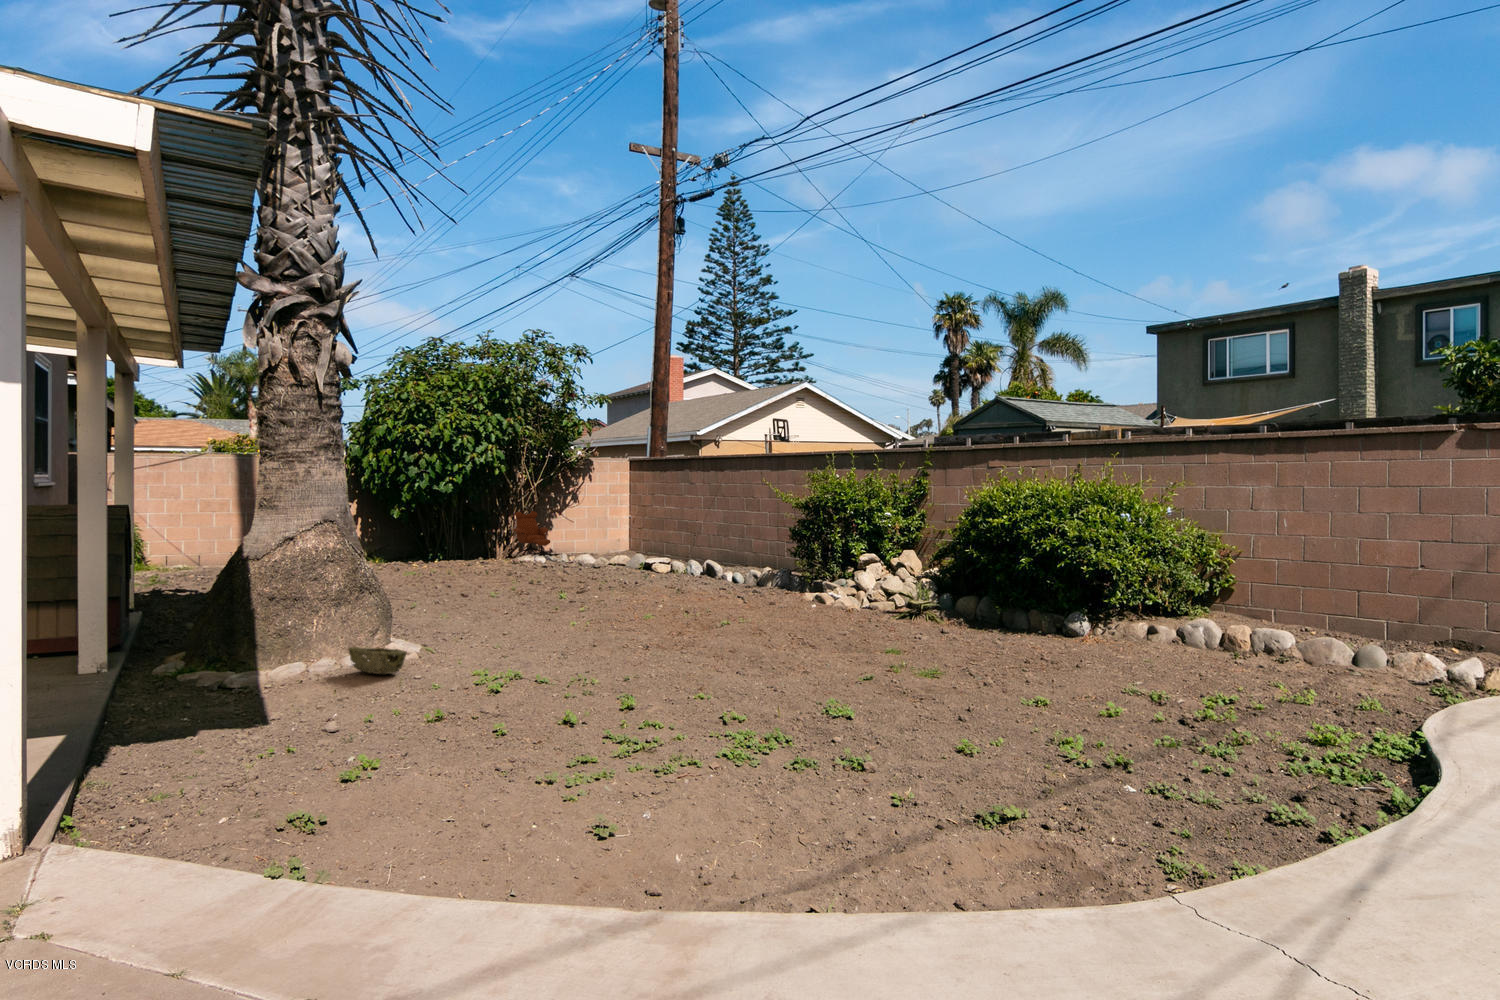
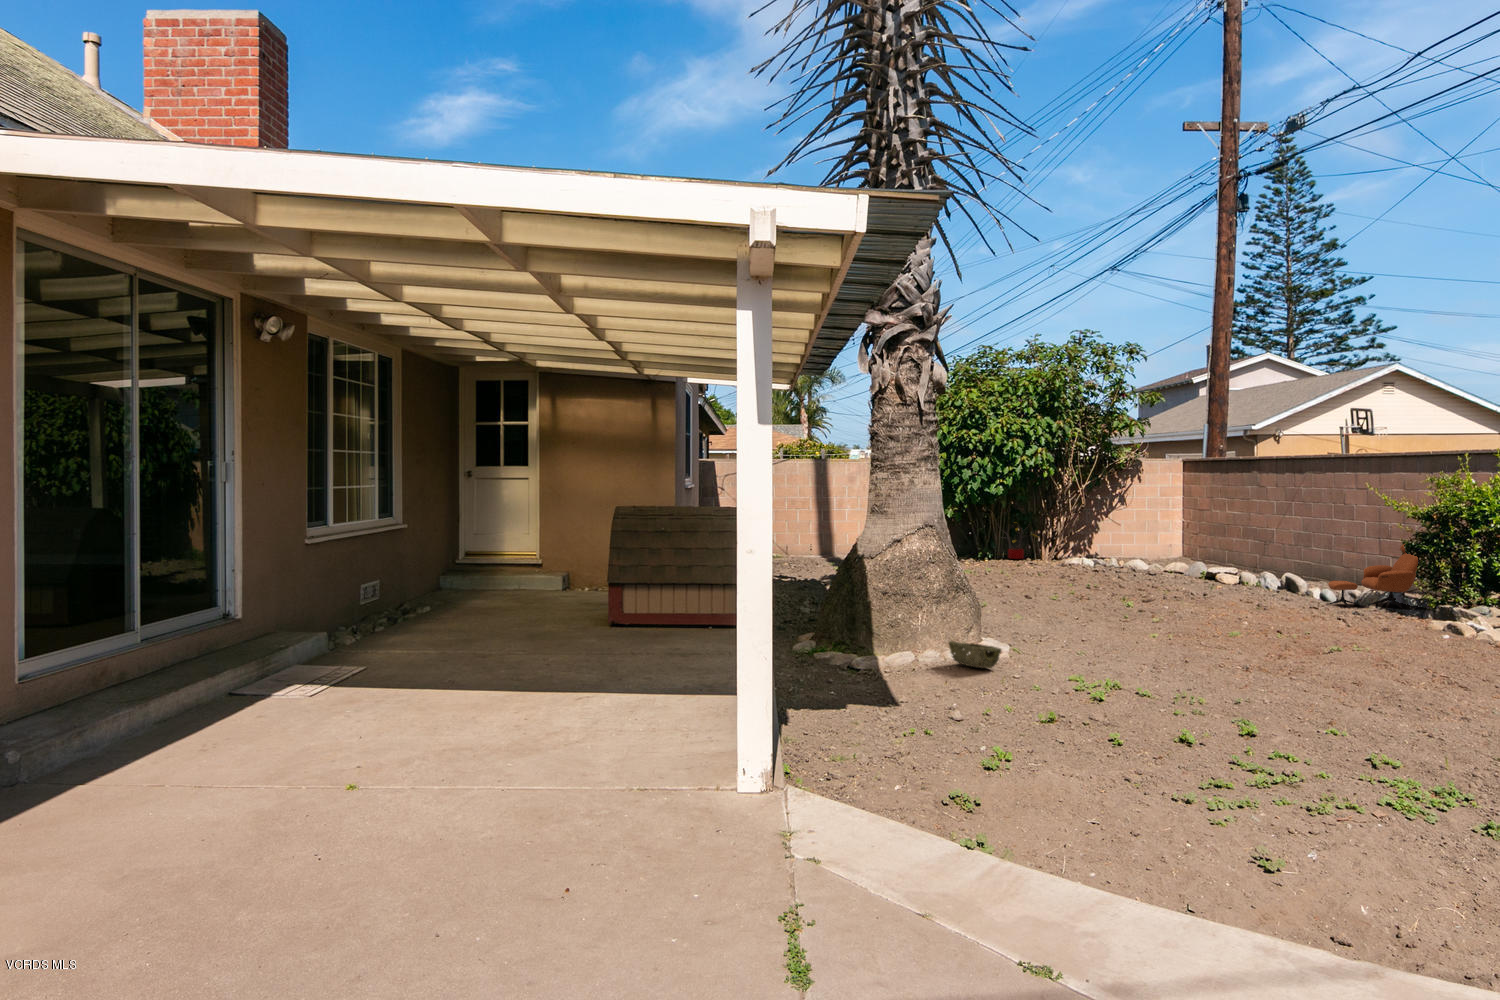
lounge chair: present [513,511,551,557] -> present [1326,544,1418,609]
decorative plant: none [444,518,489,557] -> present [1006,528,1024,559]

